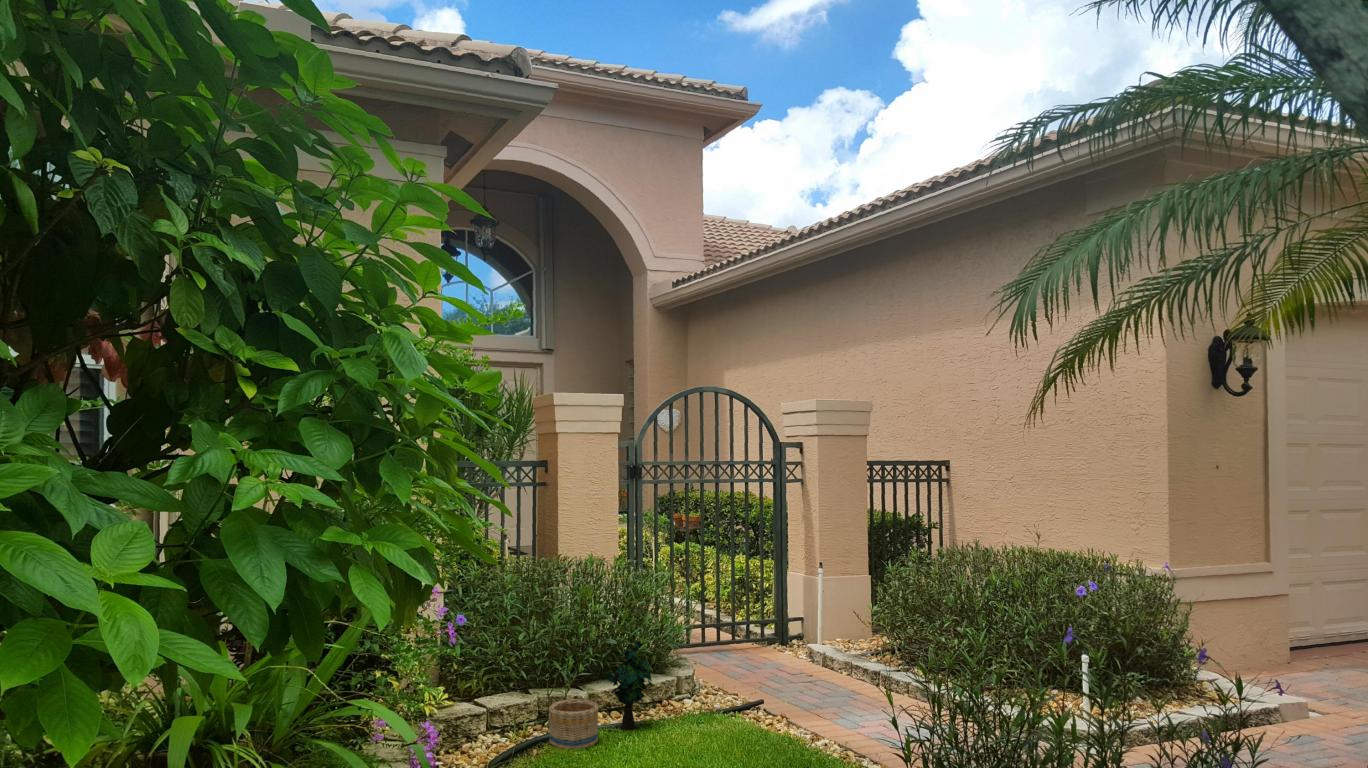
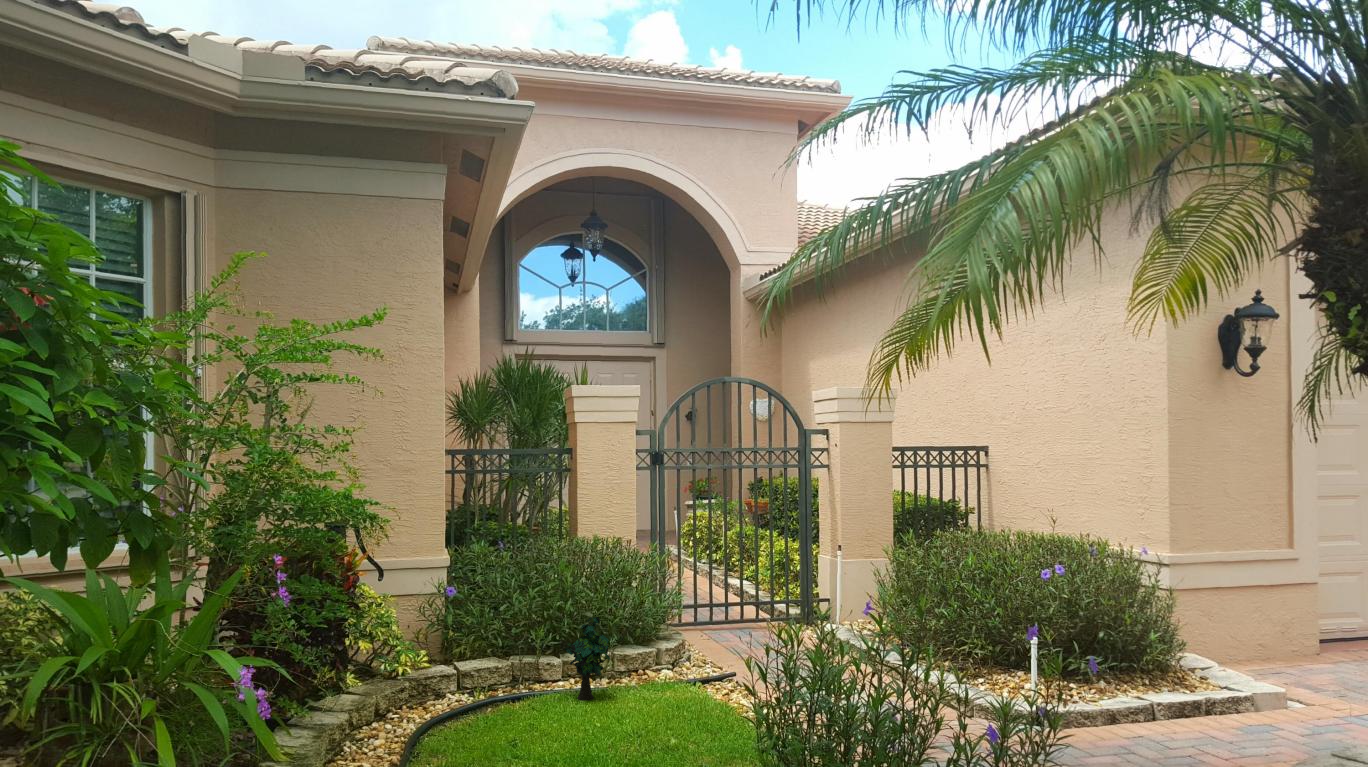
basket: present [549,699,599,748] -> none [499,669,547,718]

